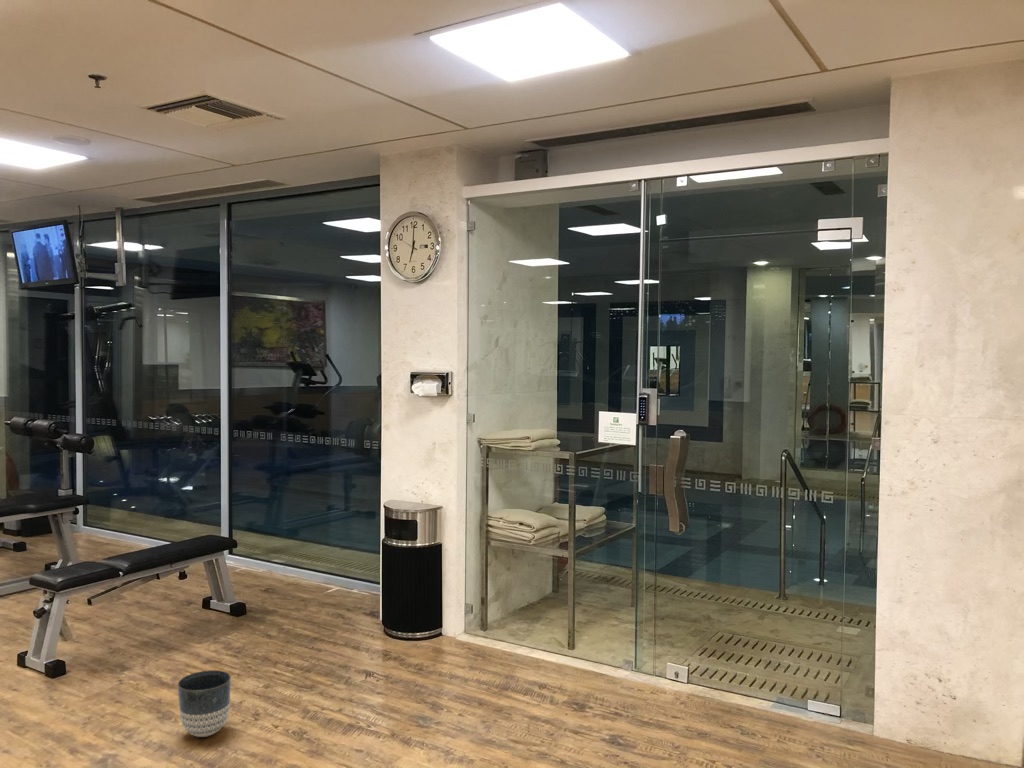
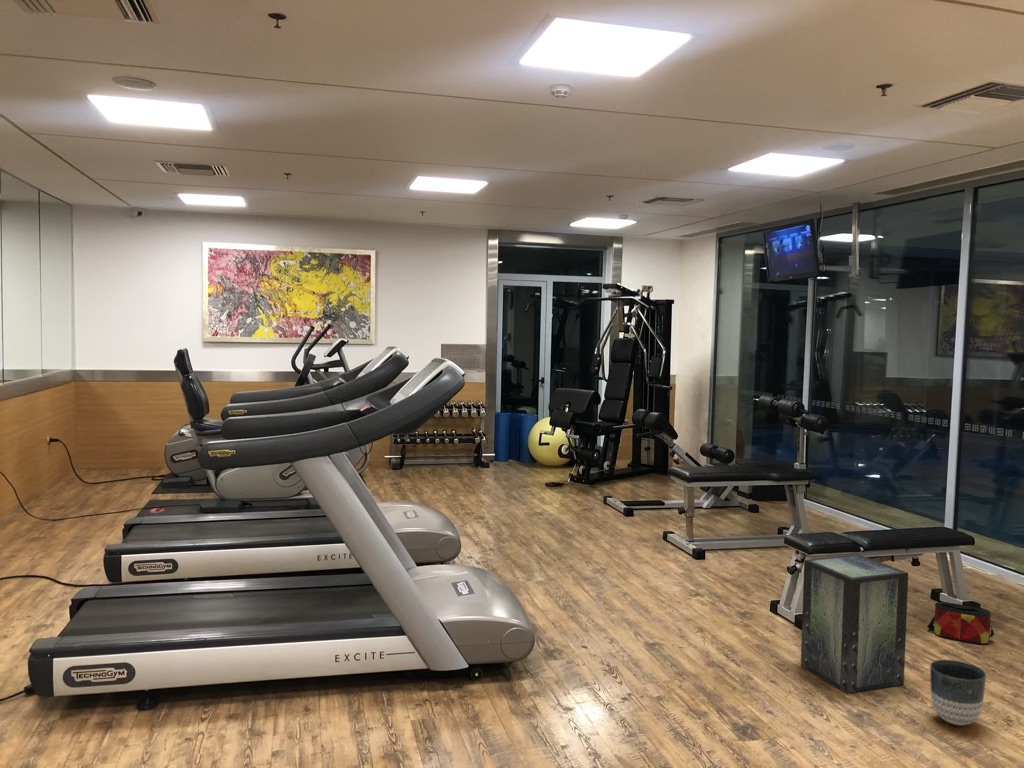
storage box: none [40,583,159,741] -> present [801,554,908,694]
bag: none [193,607,254,646] -> present [927,602,994,645]

